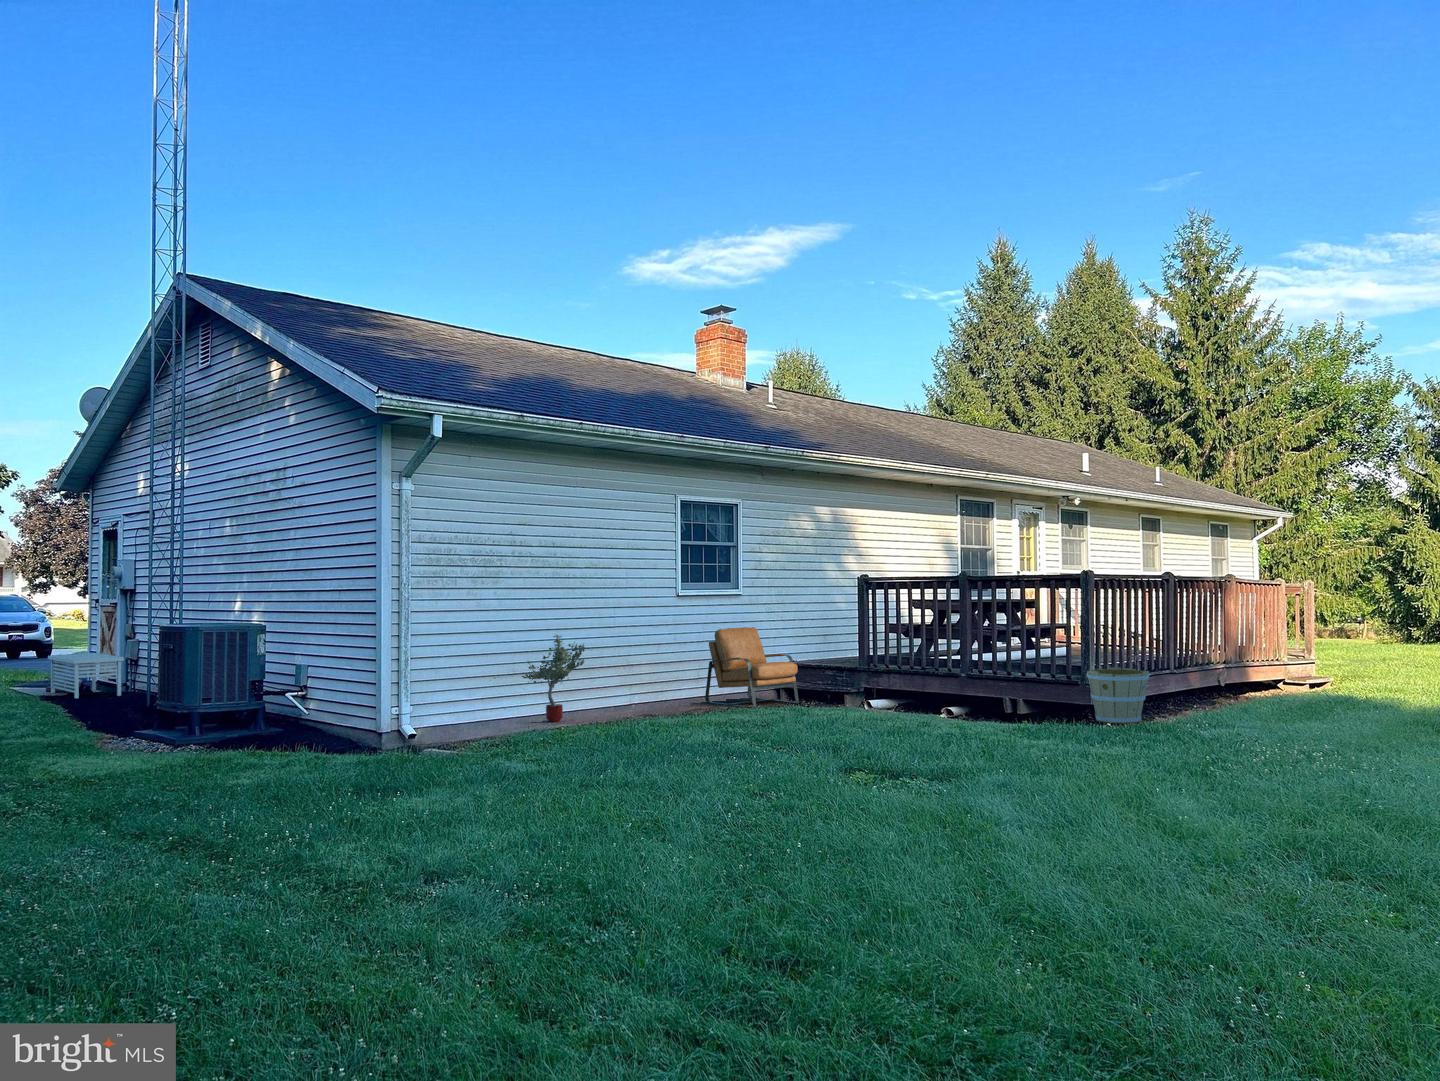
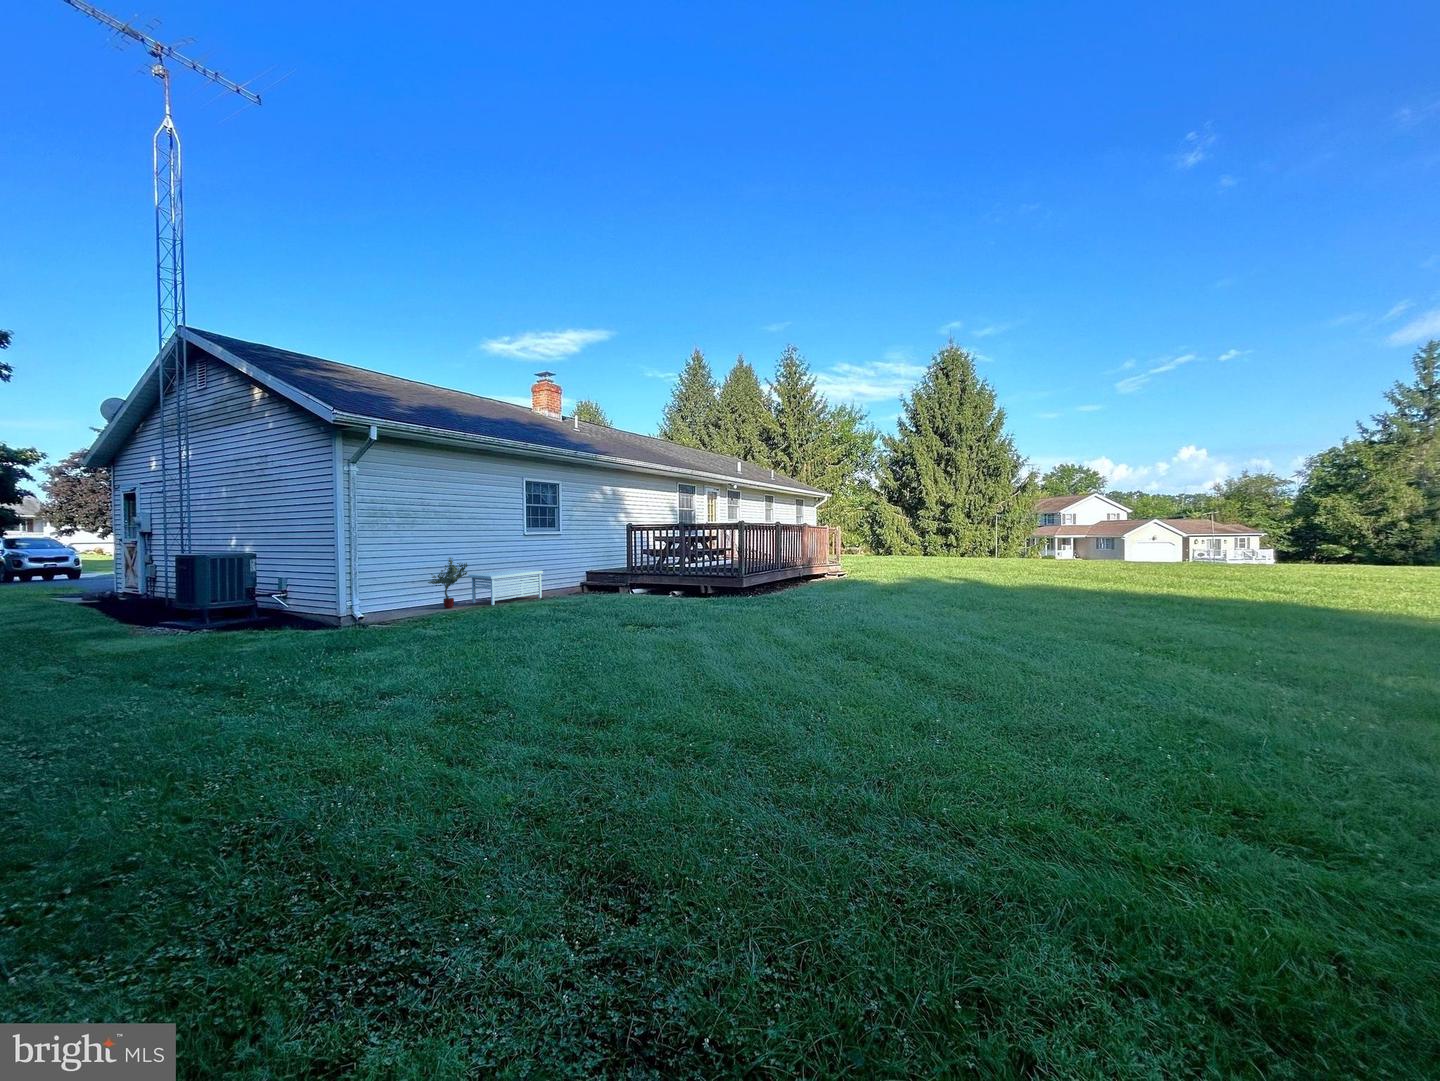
chair: present [705,627,799,708] -> none [540,552,593,596]
storage bench: present [48,653,124,698] -> present [469,569,543,605]
wooden bucket: present [1086,667,1149,724] -> none [744,570,774,599]

